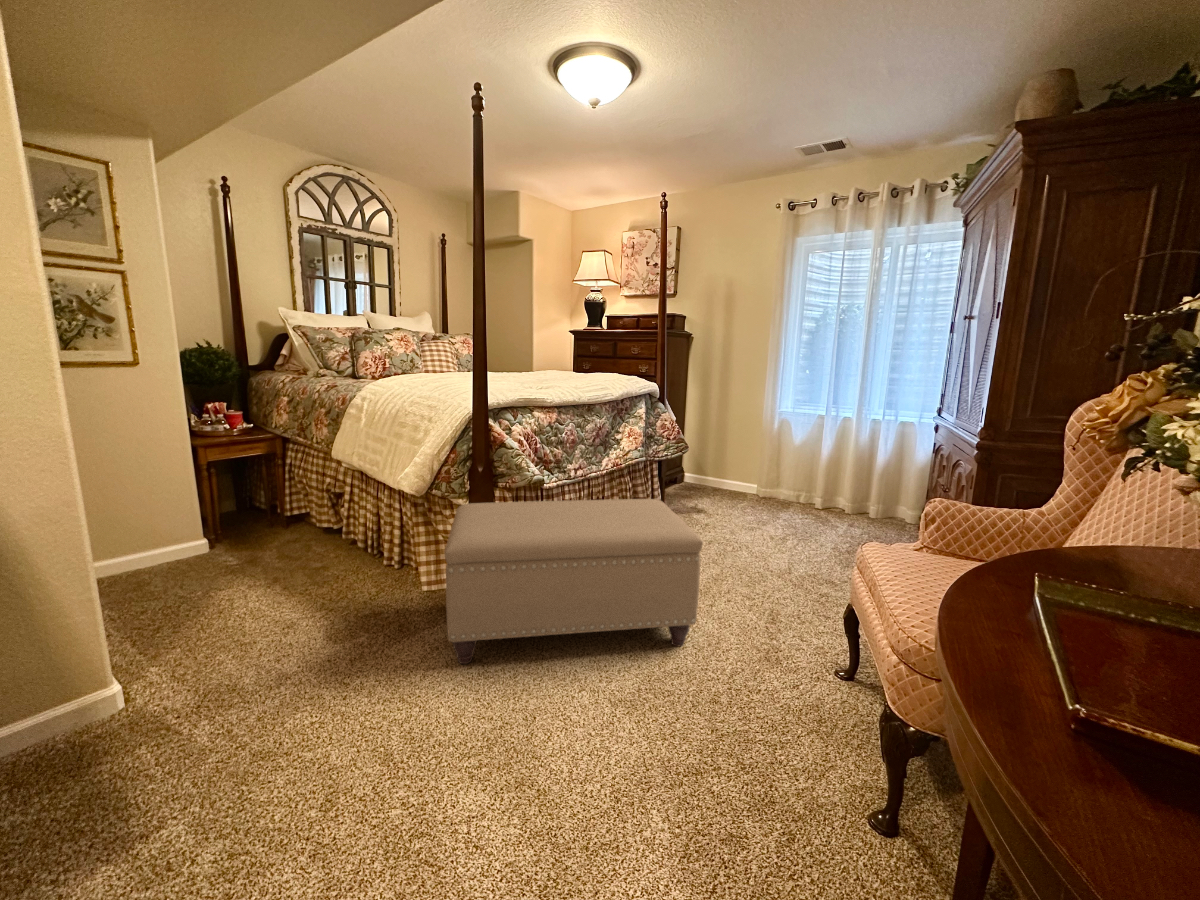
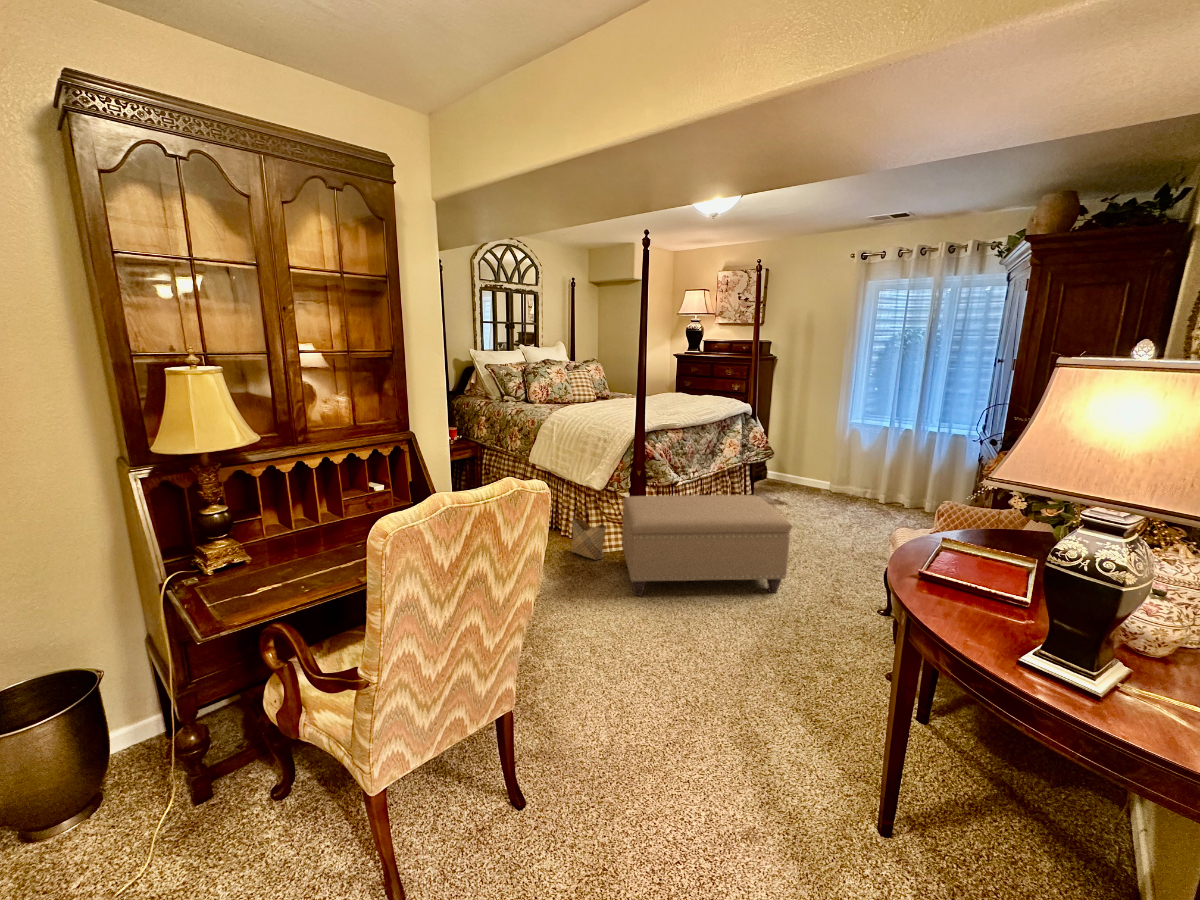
woven basket: none [385,516,437,602] -> present [571,519,606,560]

